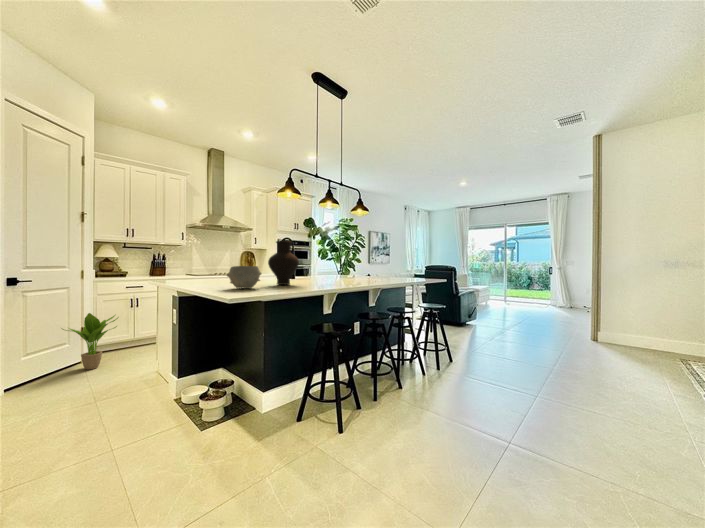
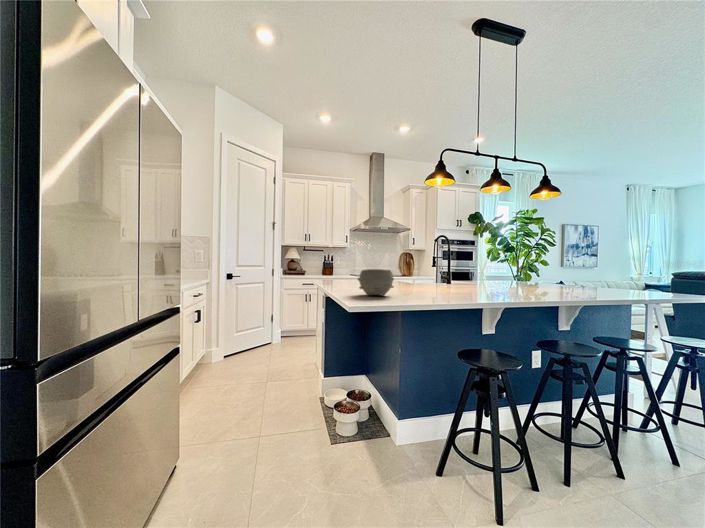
vase: present [268,241,299,285] -> none [408,239,446,294]
potted plant: present [63,313,118,370] -> none [257,305,293,351]

